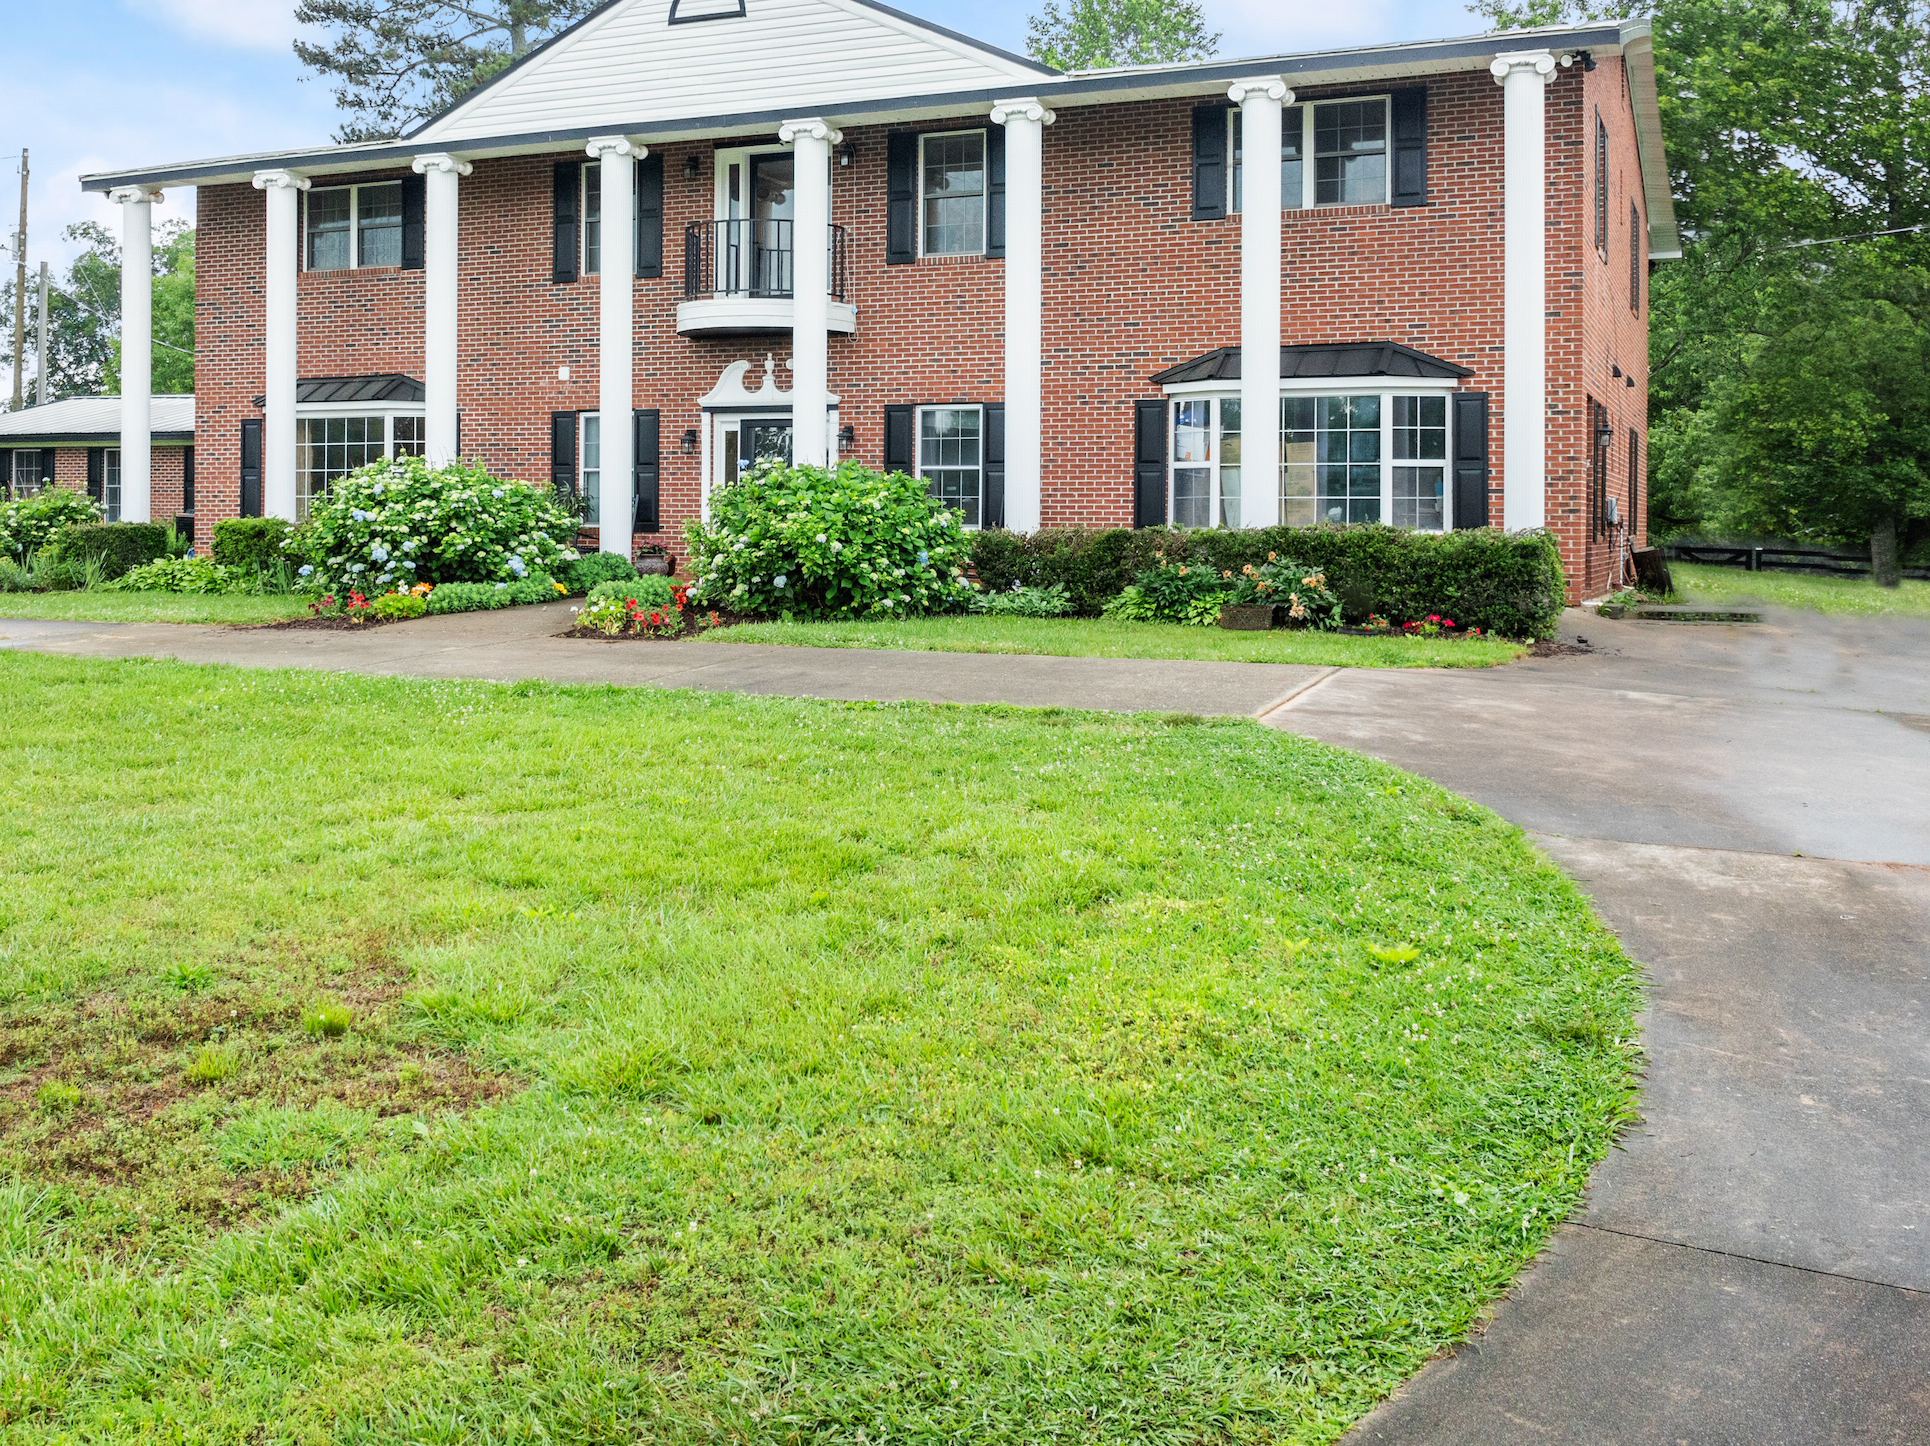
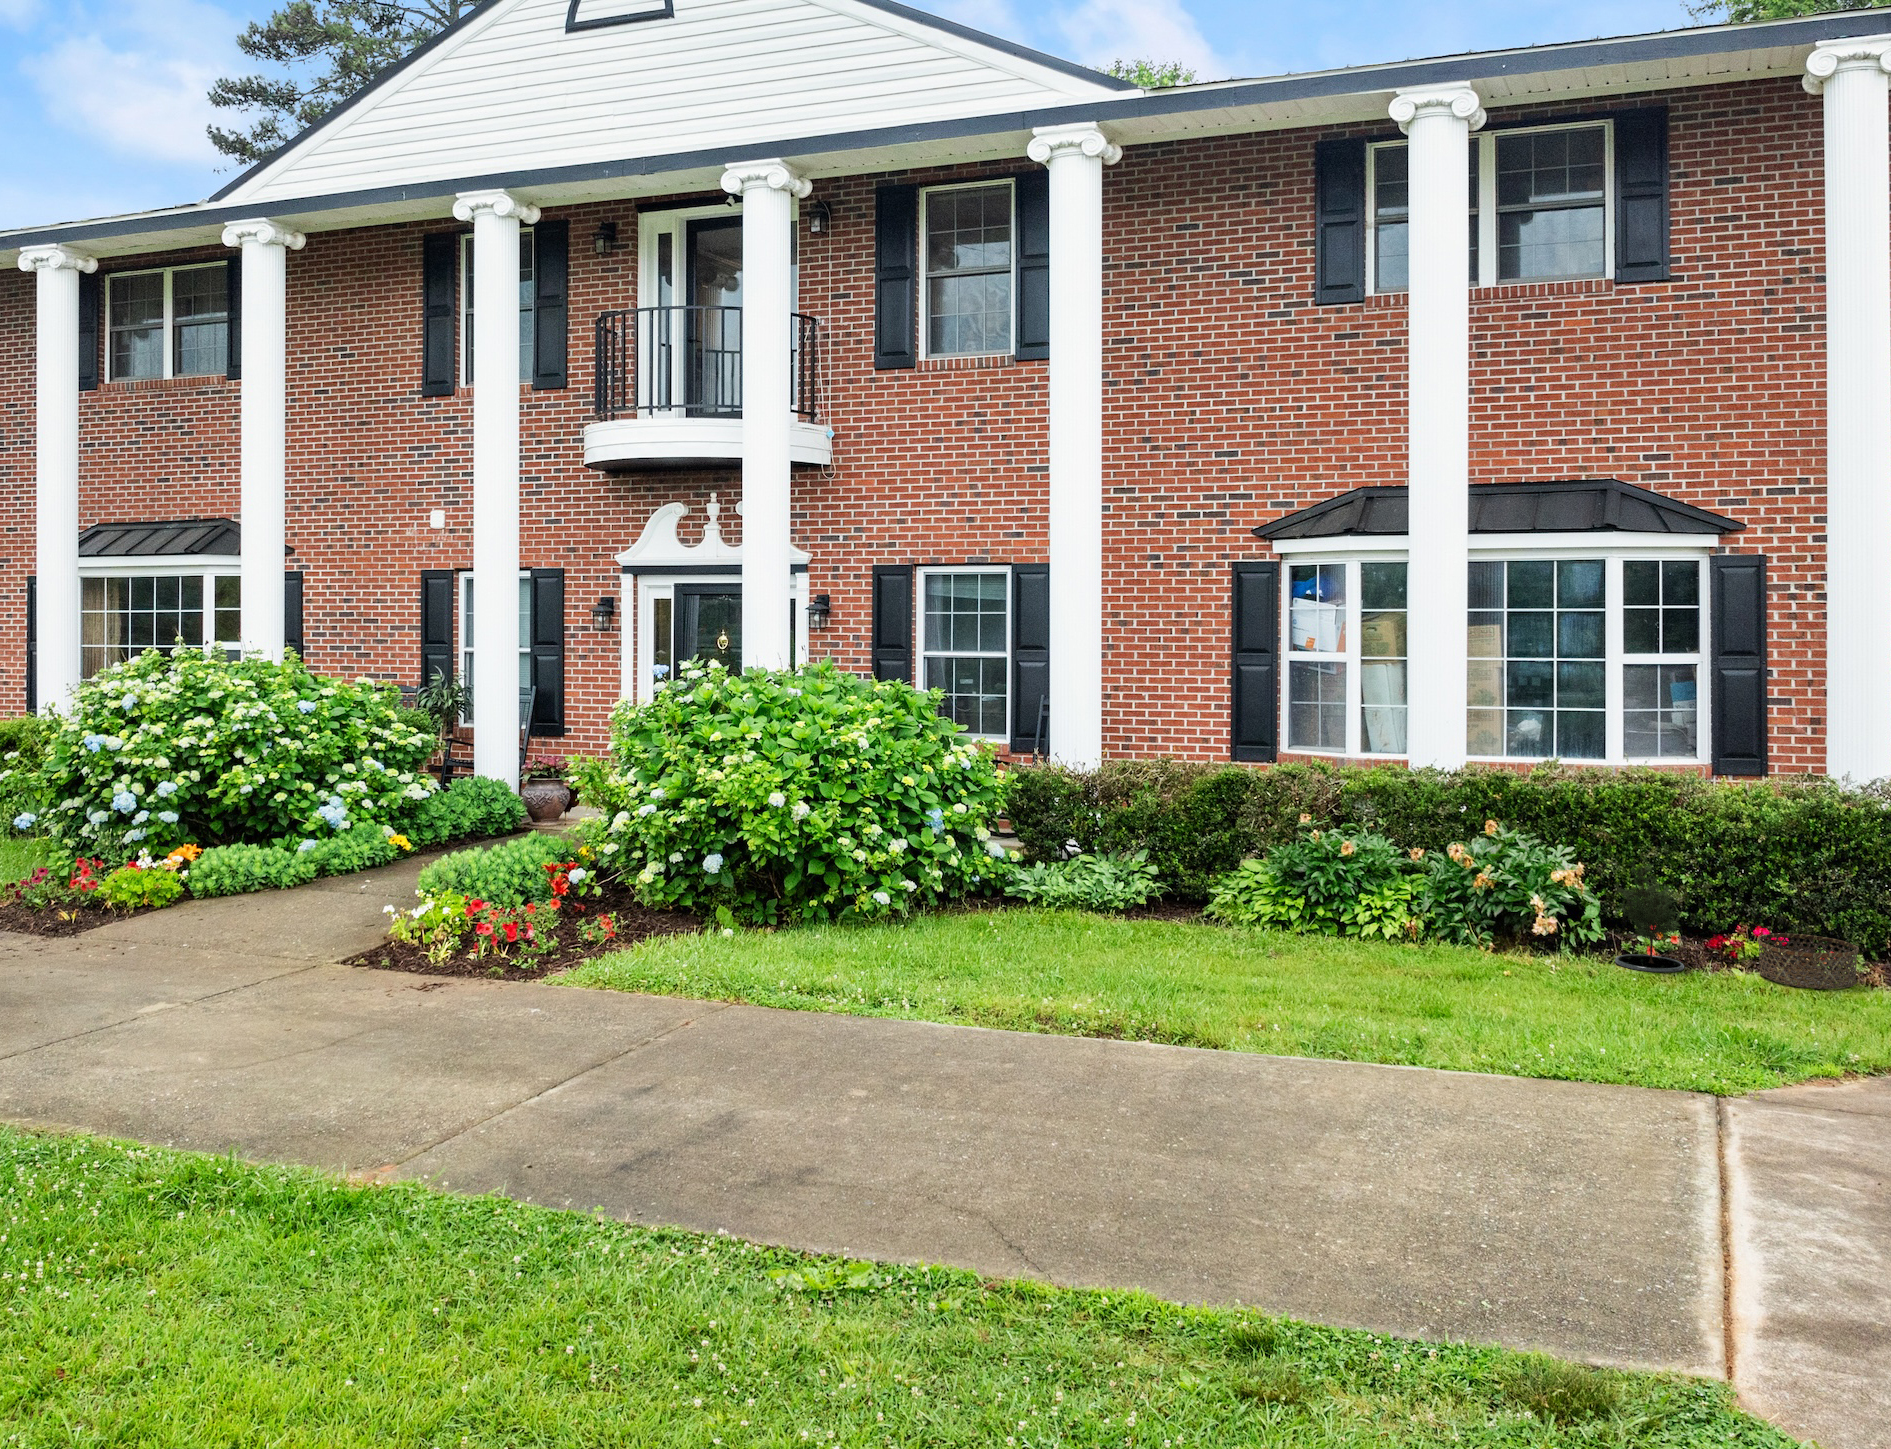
basket: present [1221,603,1273,630] -> present [1758,933,1859,989]

